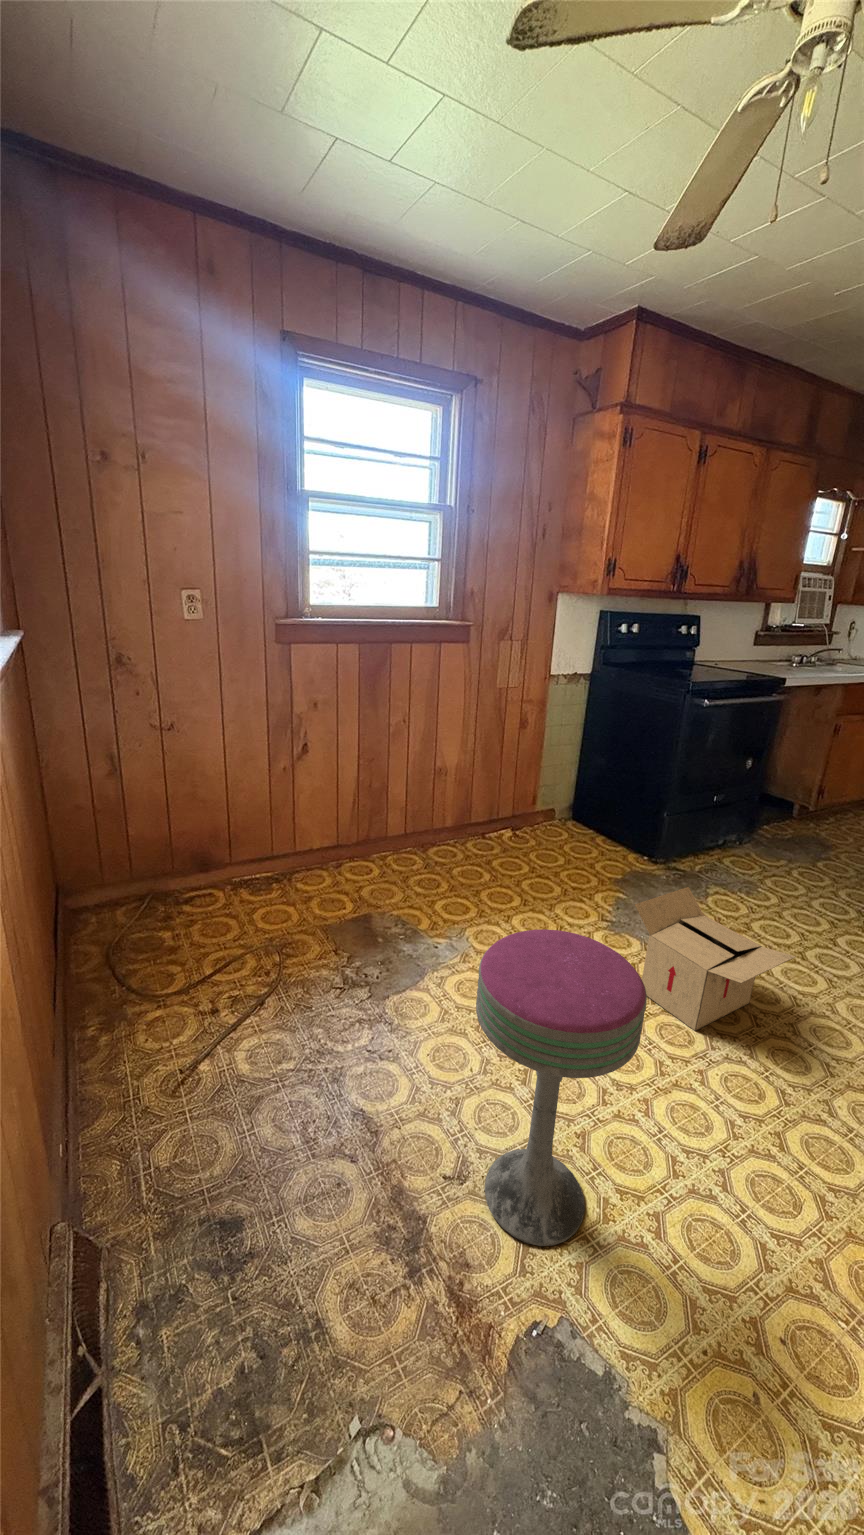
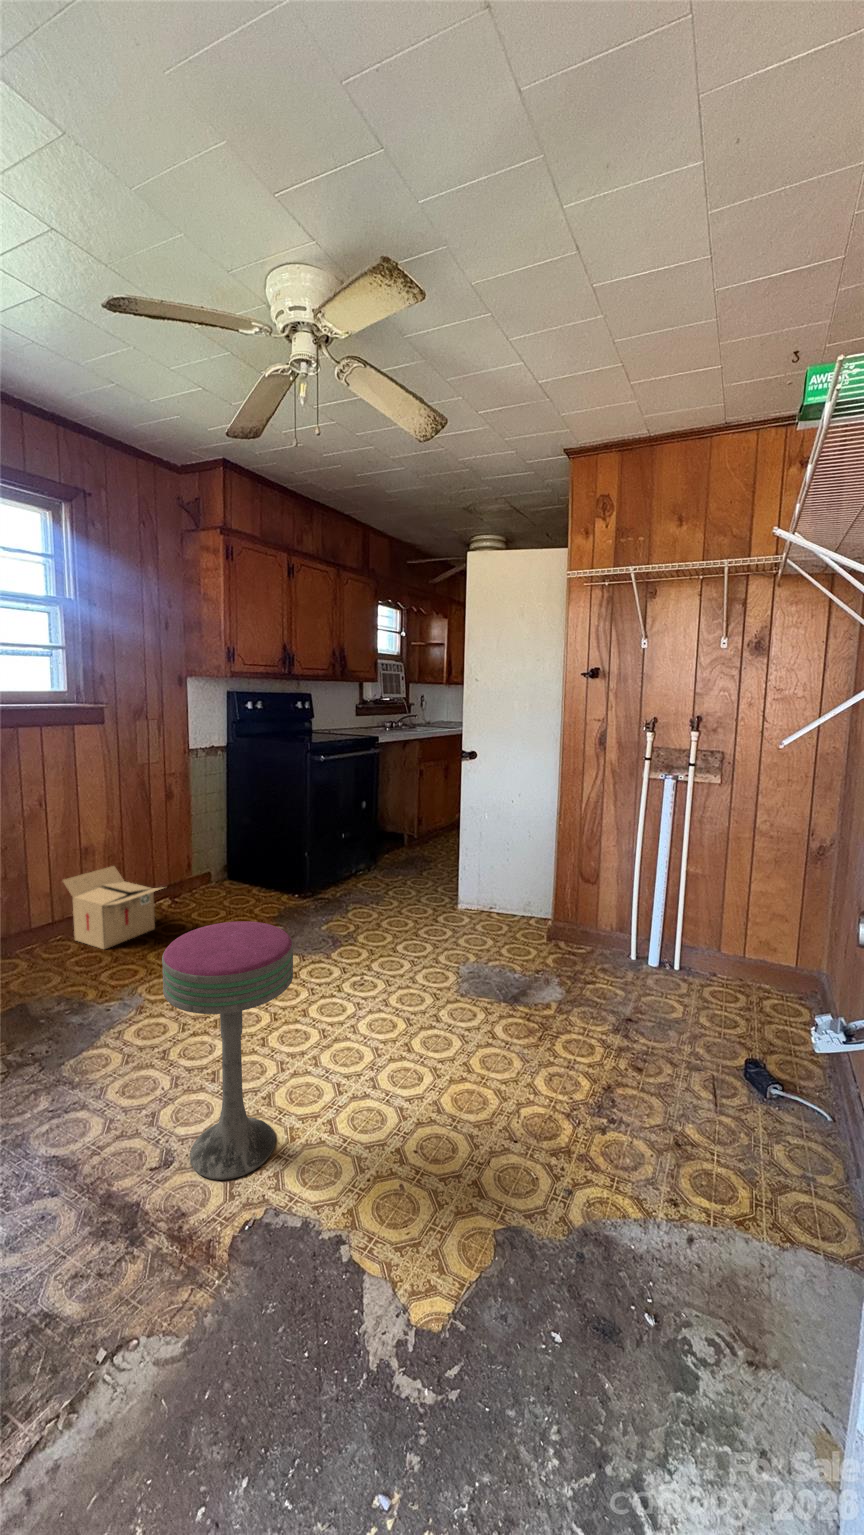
cardboard box: present [635,887,796,1031] -> present [63,866,162,949]

